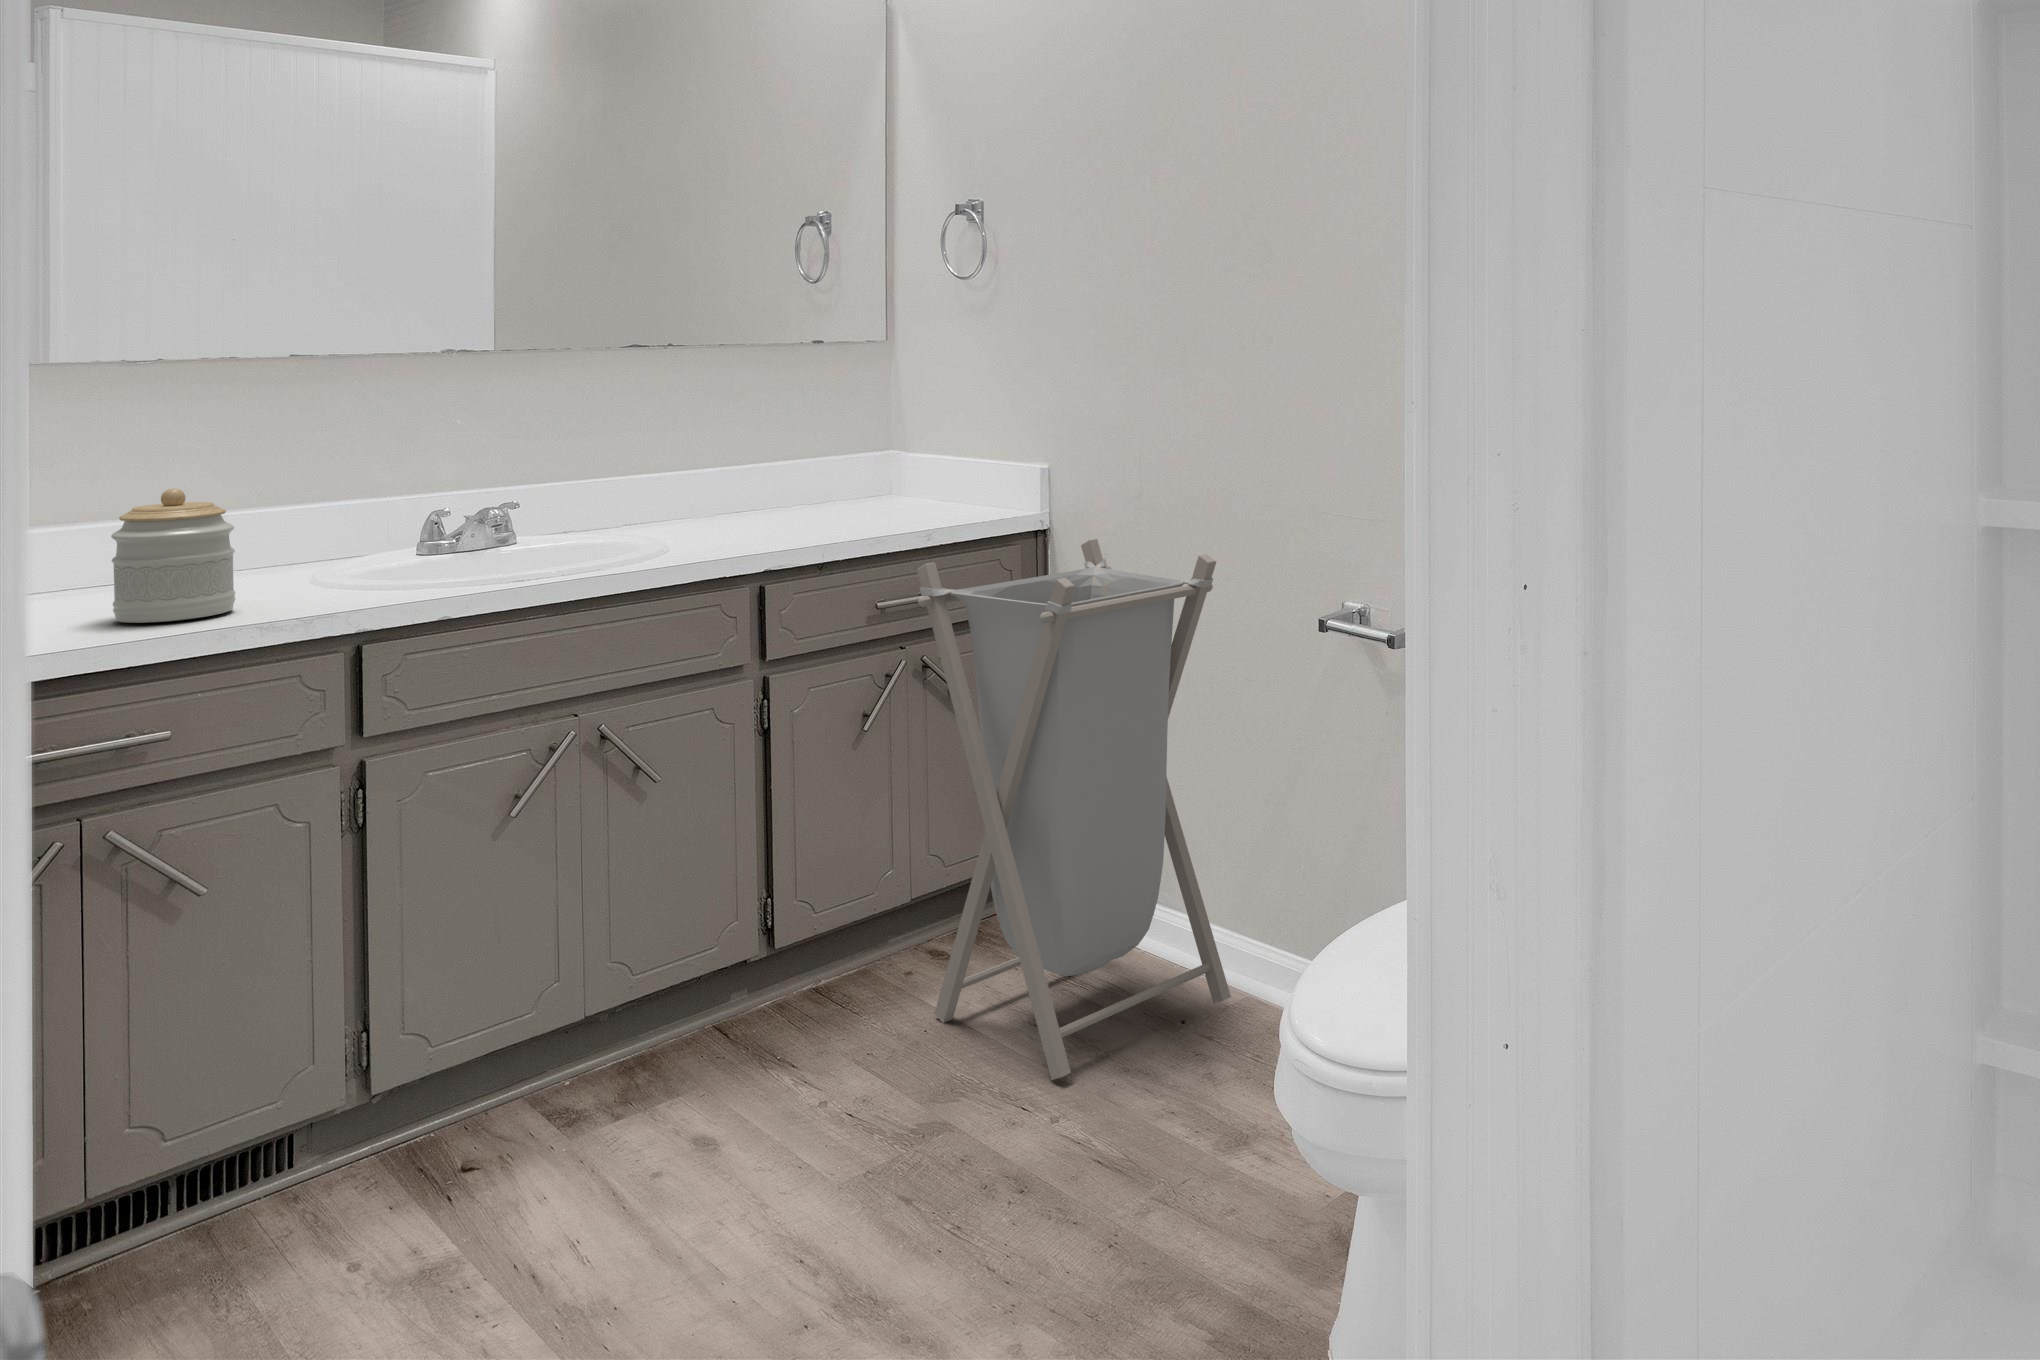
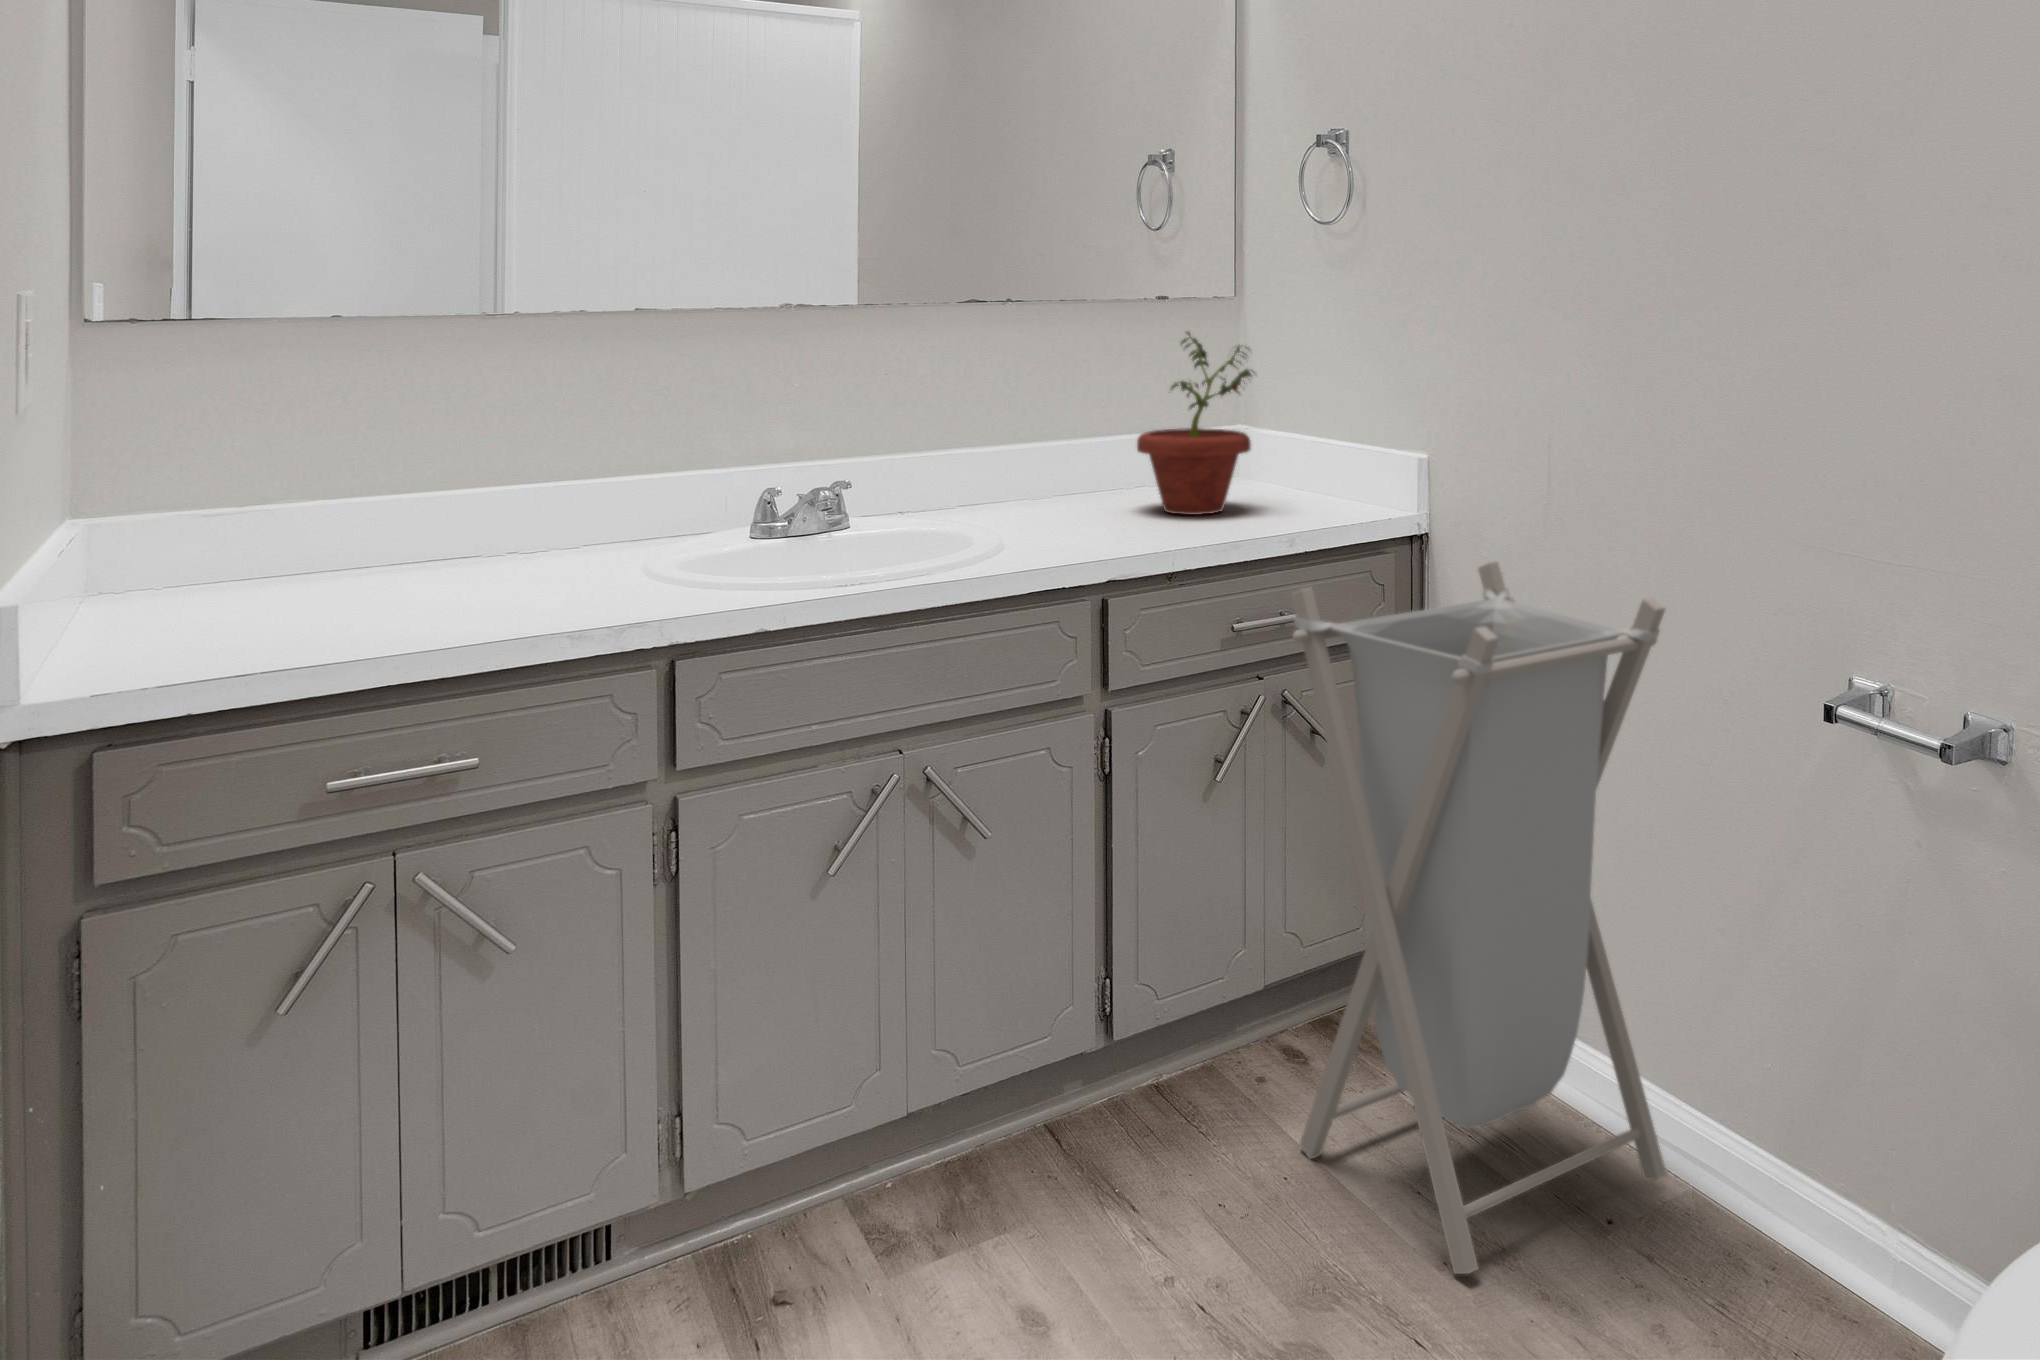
potted plant: none [794,368,901,520] -> present [1137,332,1257,515]
jar: present [111,489,235,623] -> none [427,467,551,624]

